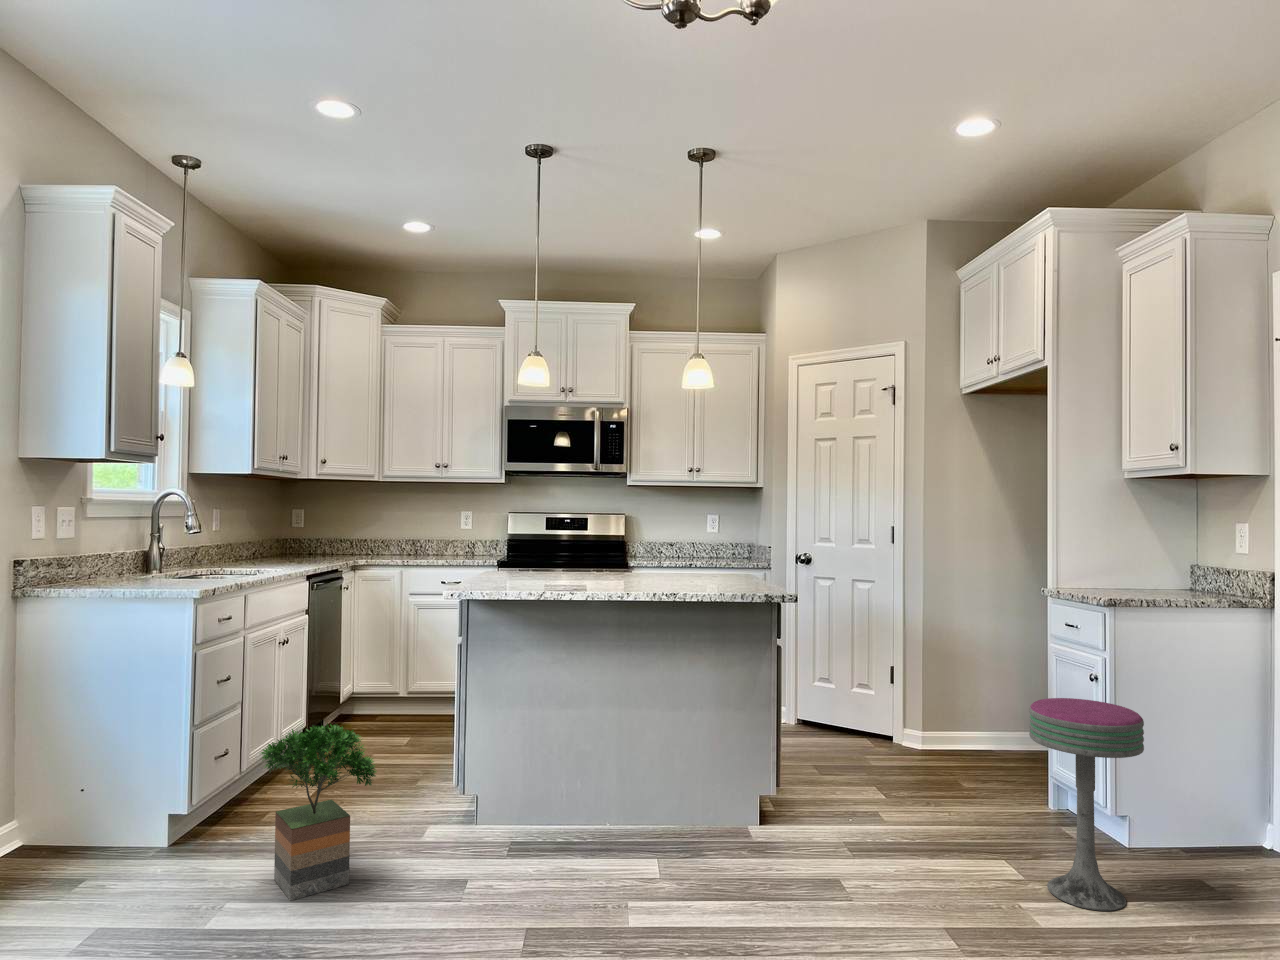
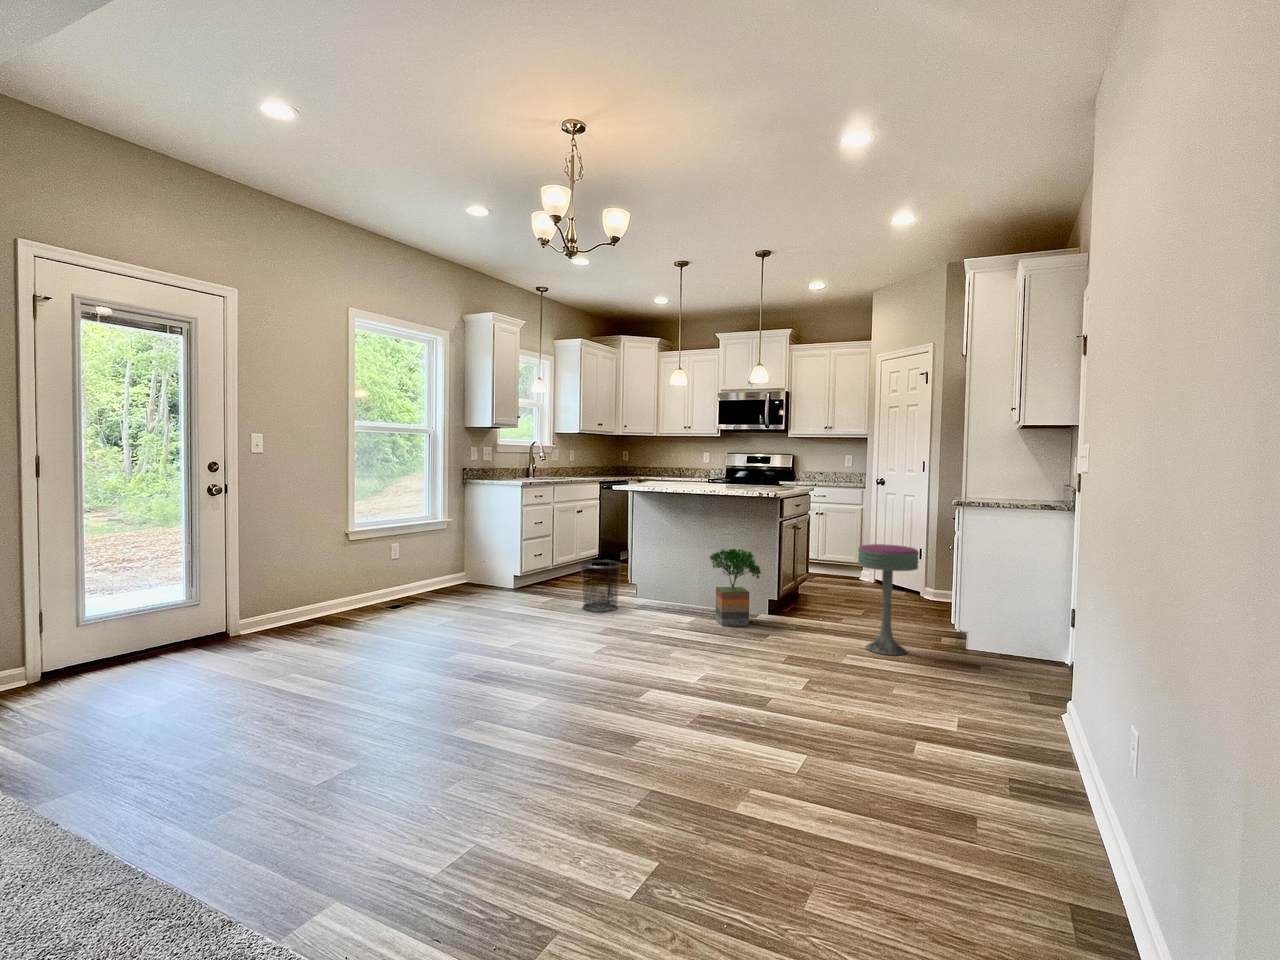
potted tree: present [261,723,376,901] -> present [710,549,761,626]
waste bin: none [419,781,519,924] -> present [580,560,621,612]

